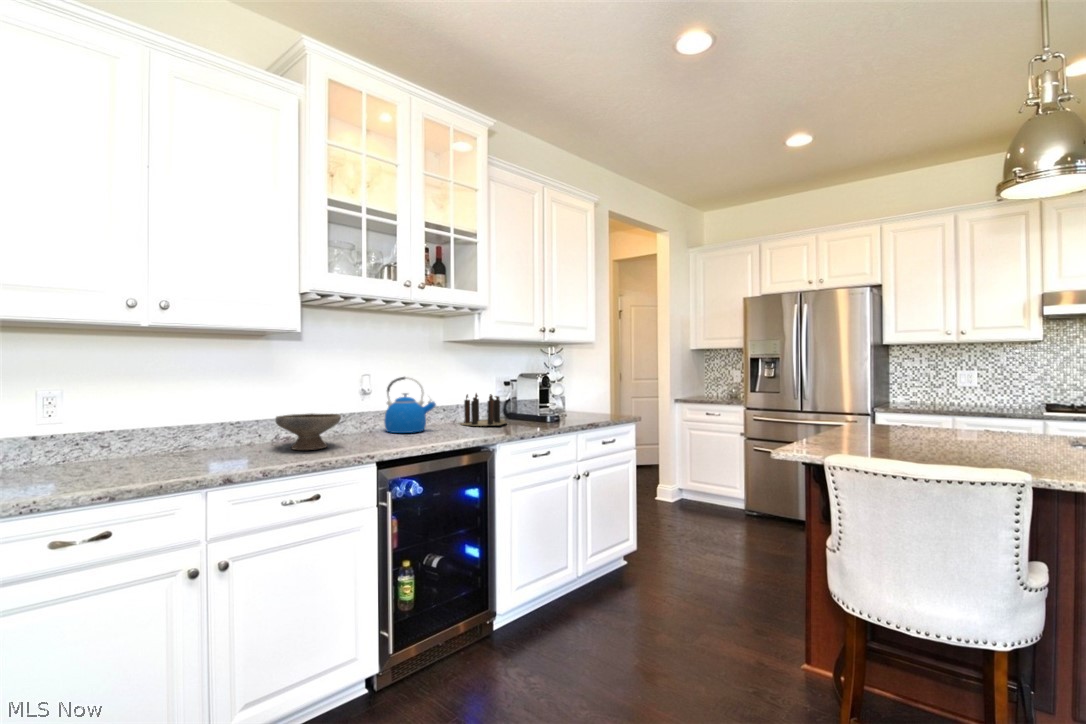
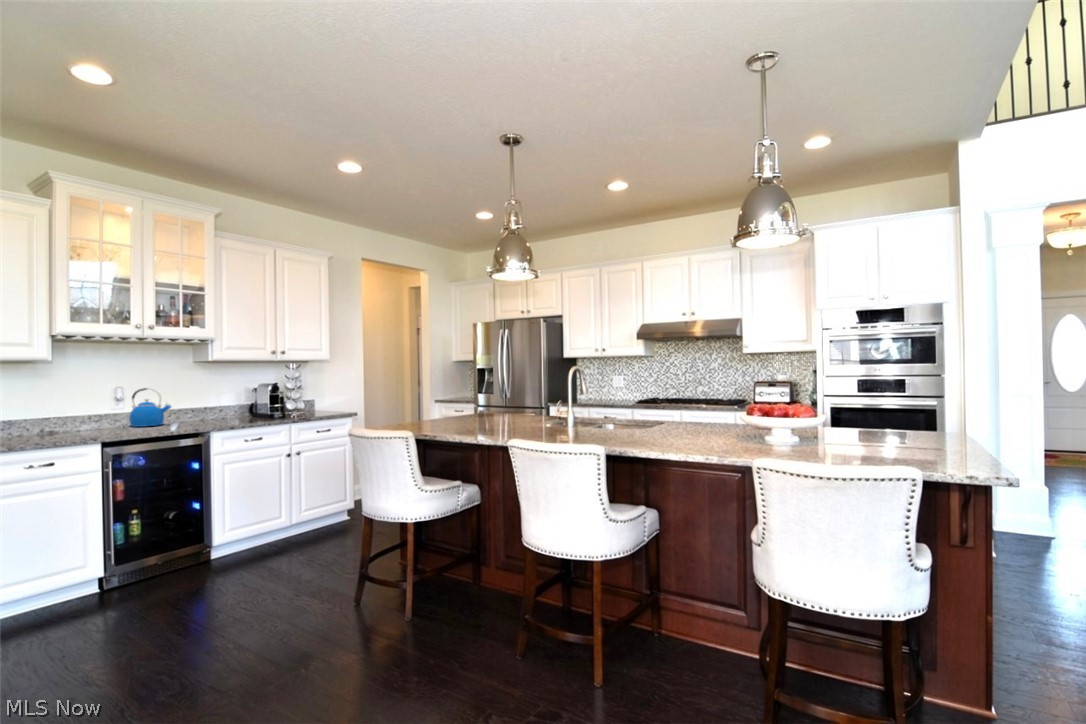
candle: present [460,393,507,426] -> none [193,398,248,421]
bowl: present [275,414,341,450] -> none [30,414,82,437]

